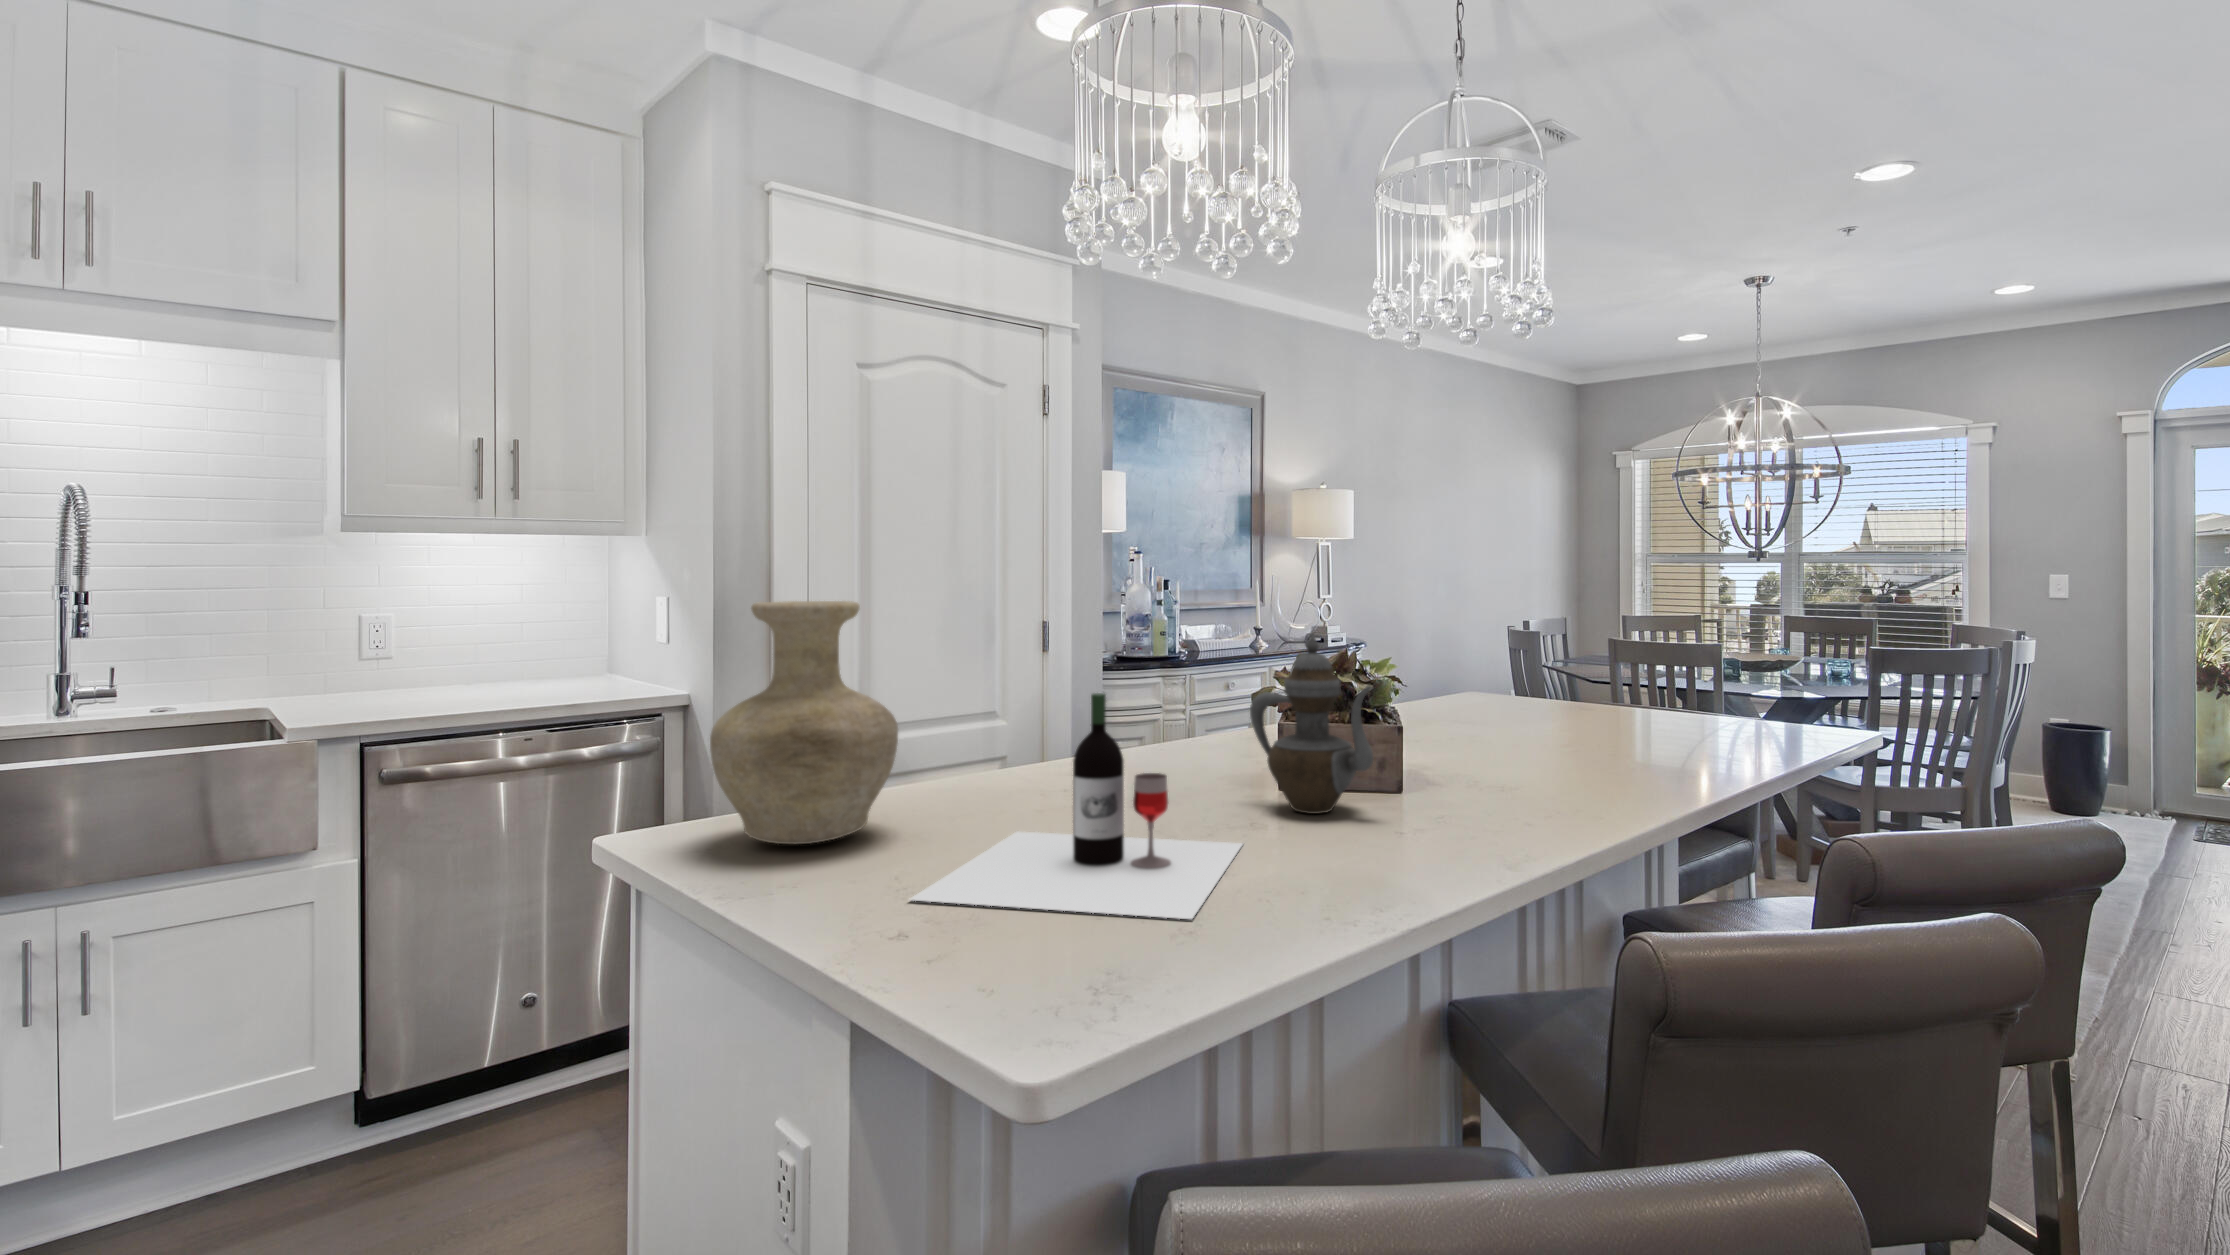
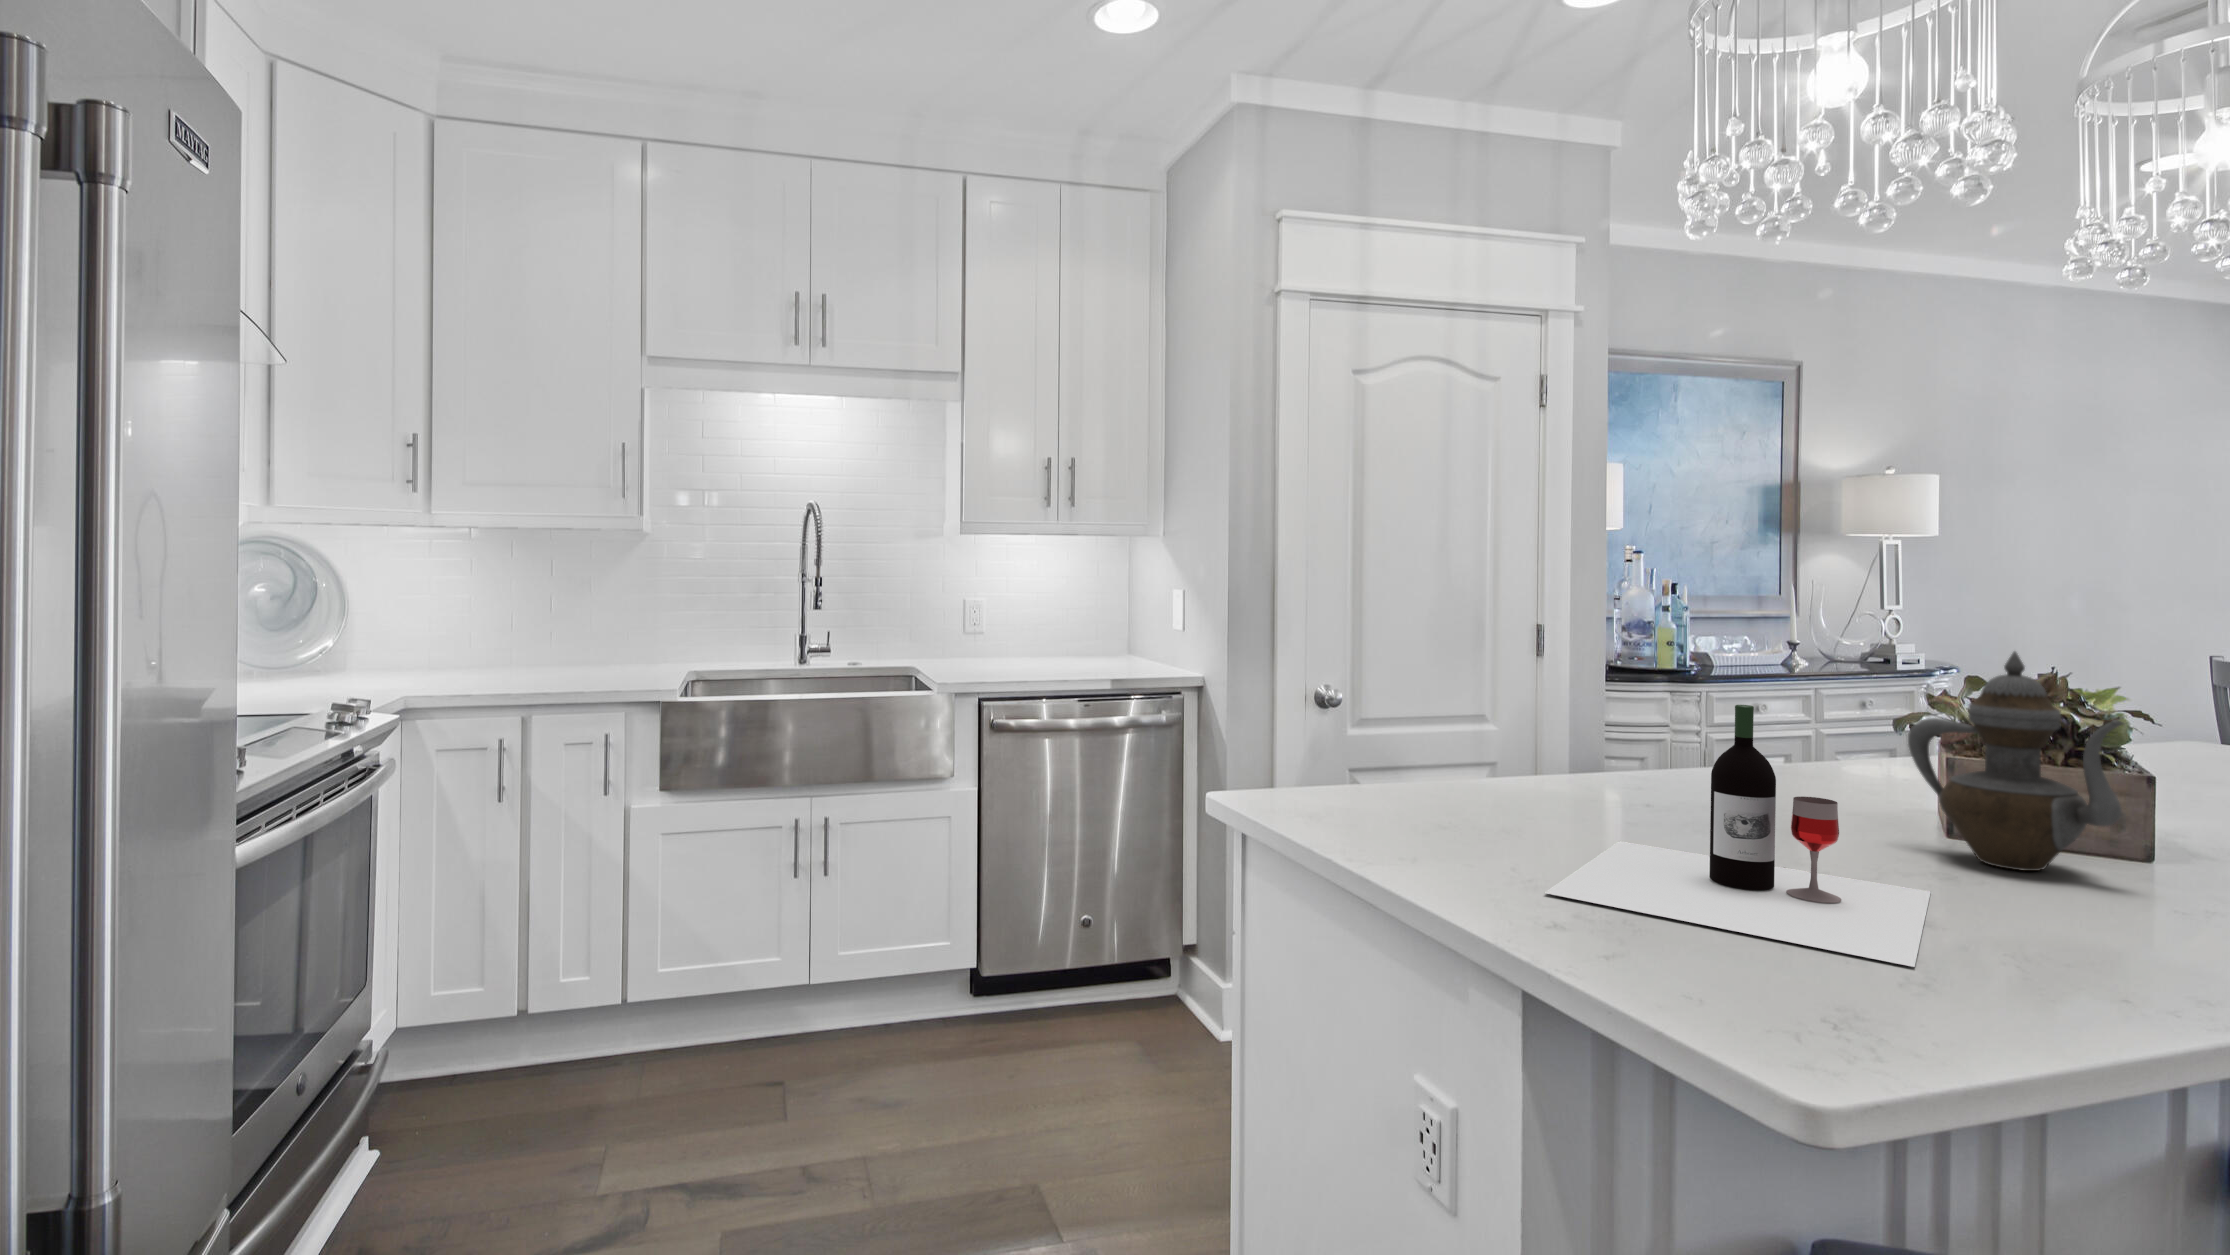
vase: present [710,601,898,844] -> none [1315,598,1490,825]

